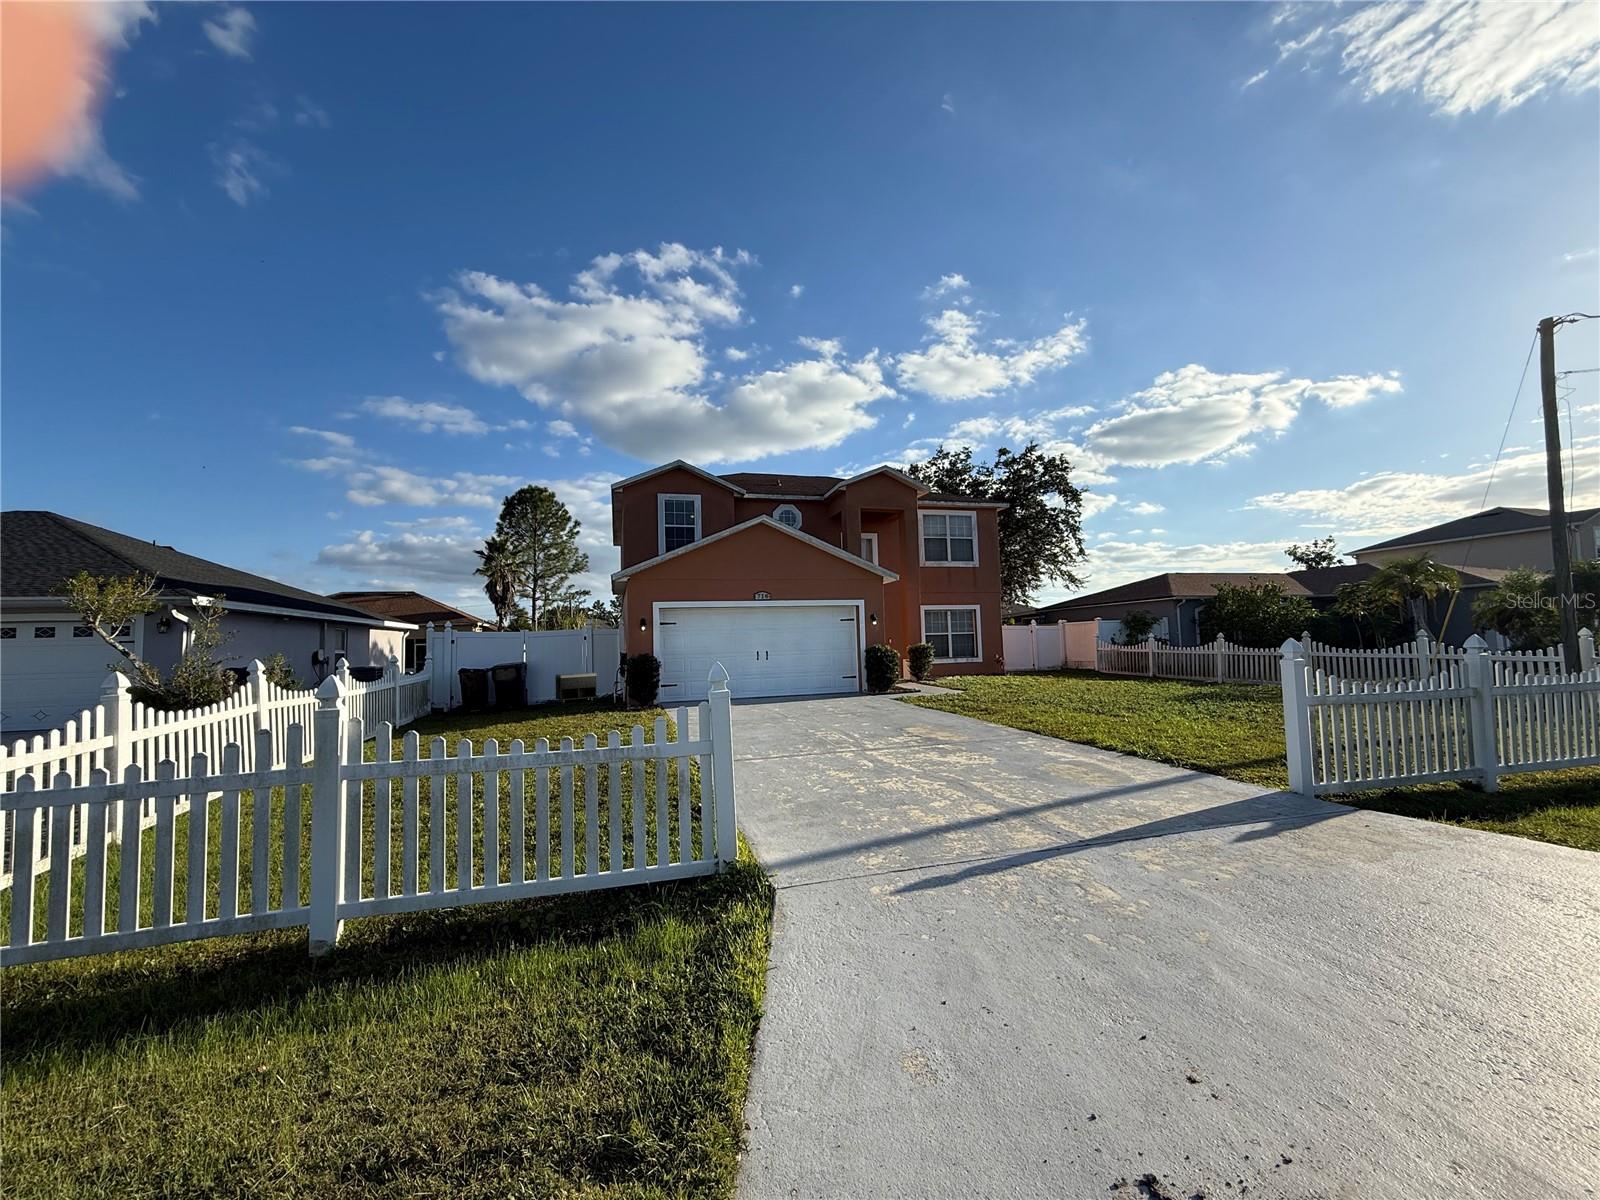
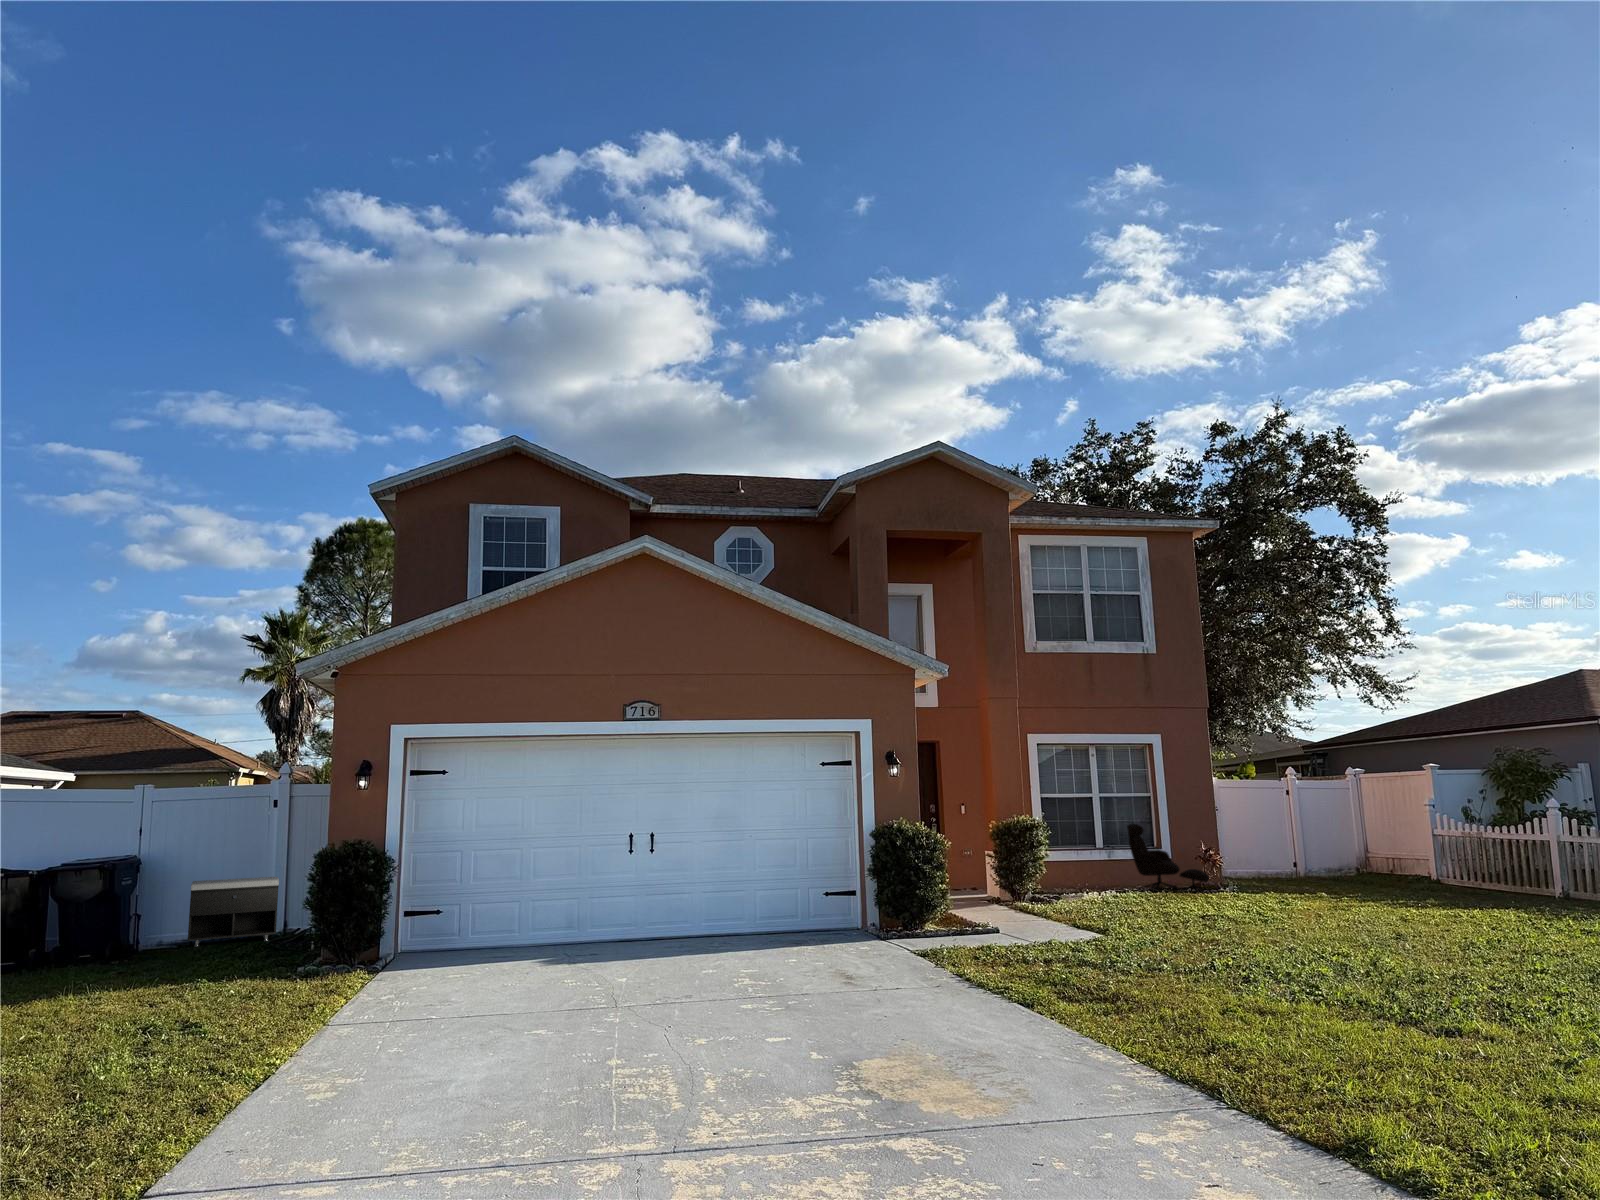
lounge chair: none [964,646,1000,677] -> present [1127,823,1209,892]

